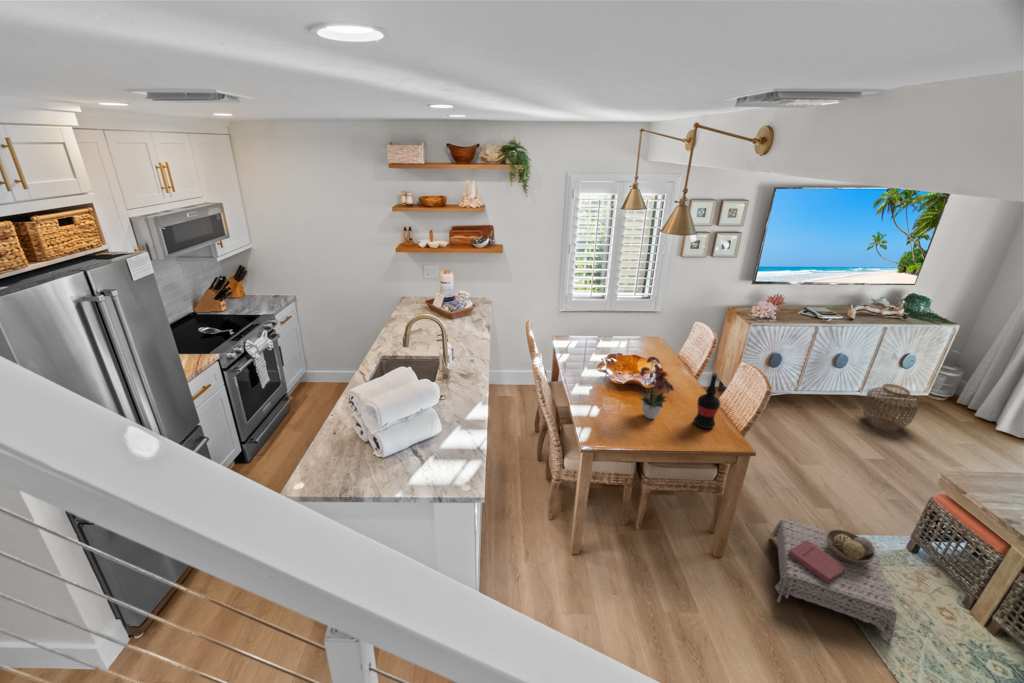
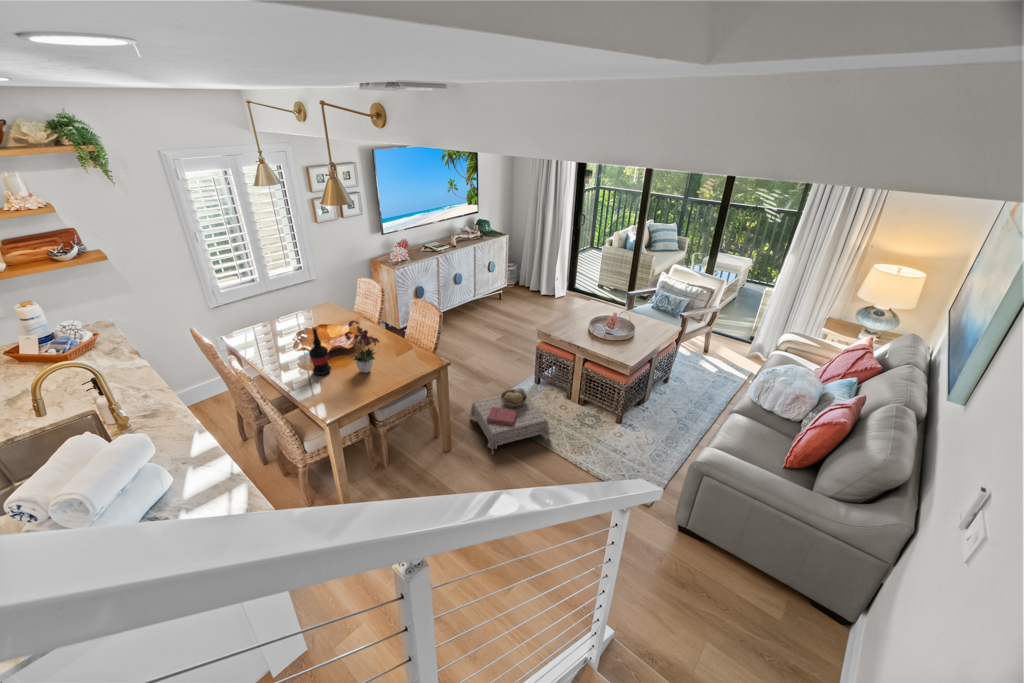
wine bottle: present [694,373,720,428] -> present [309,327,331,375]
woven basket: present [863,384,919,431] -> none [480,286,508,319]

